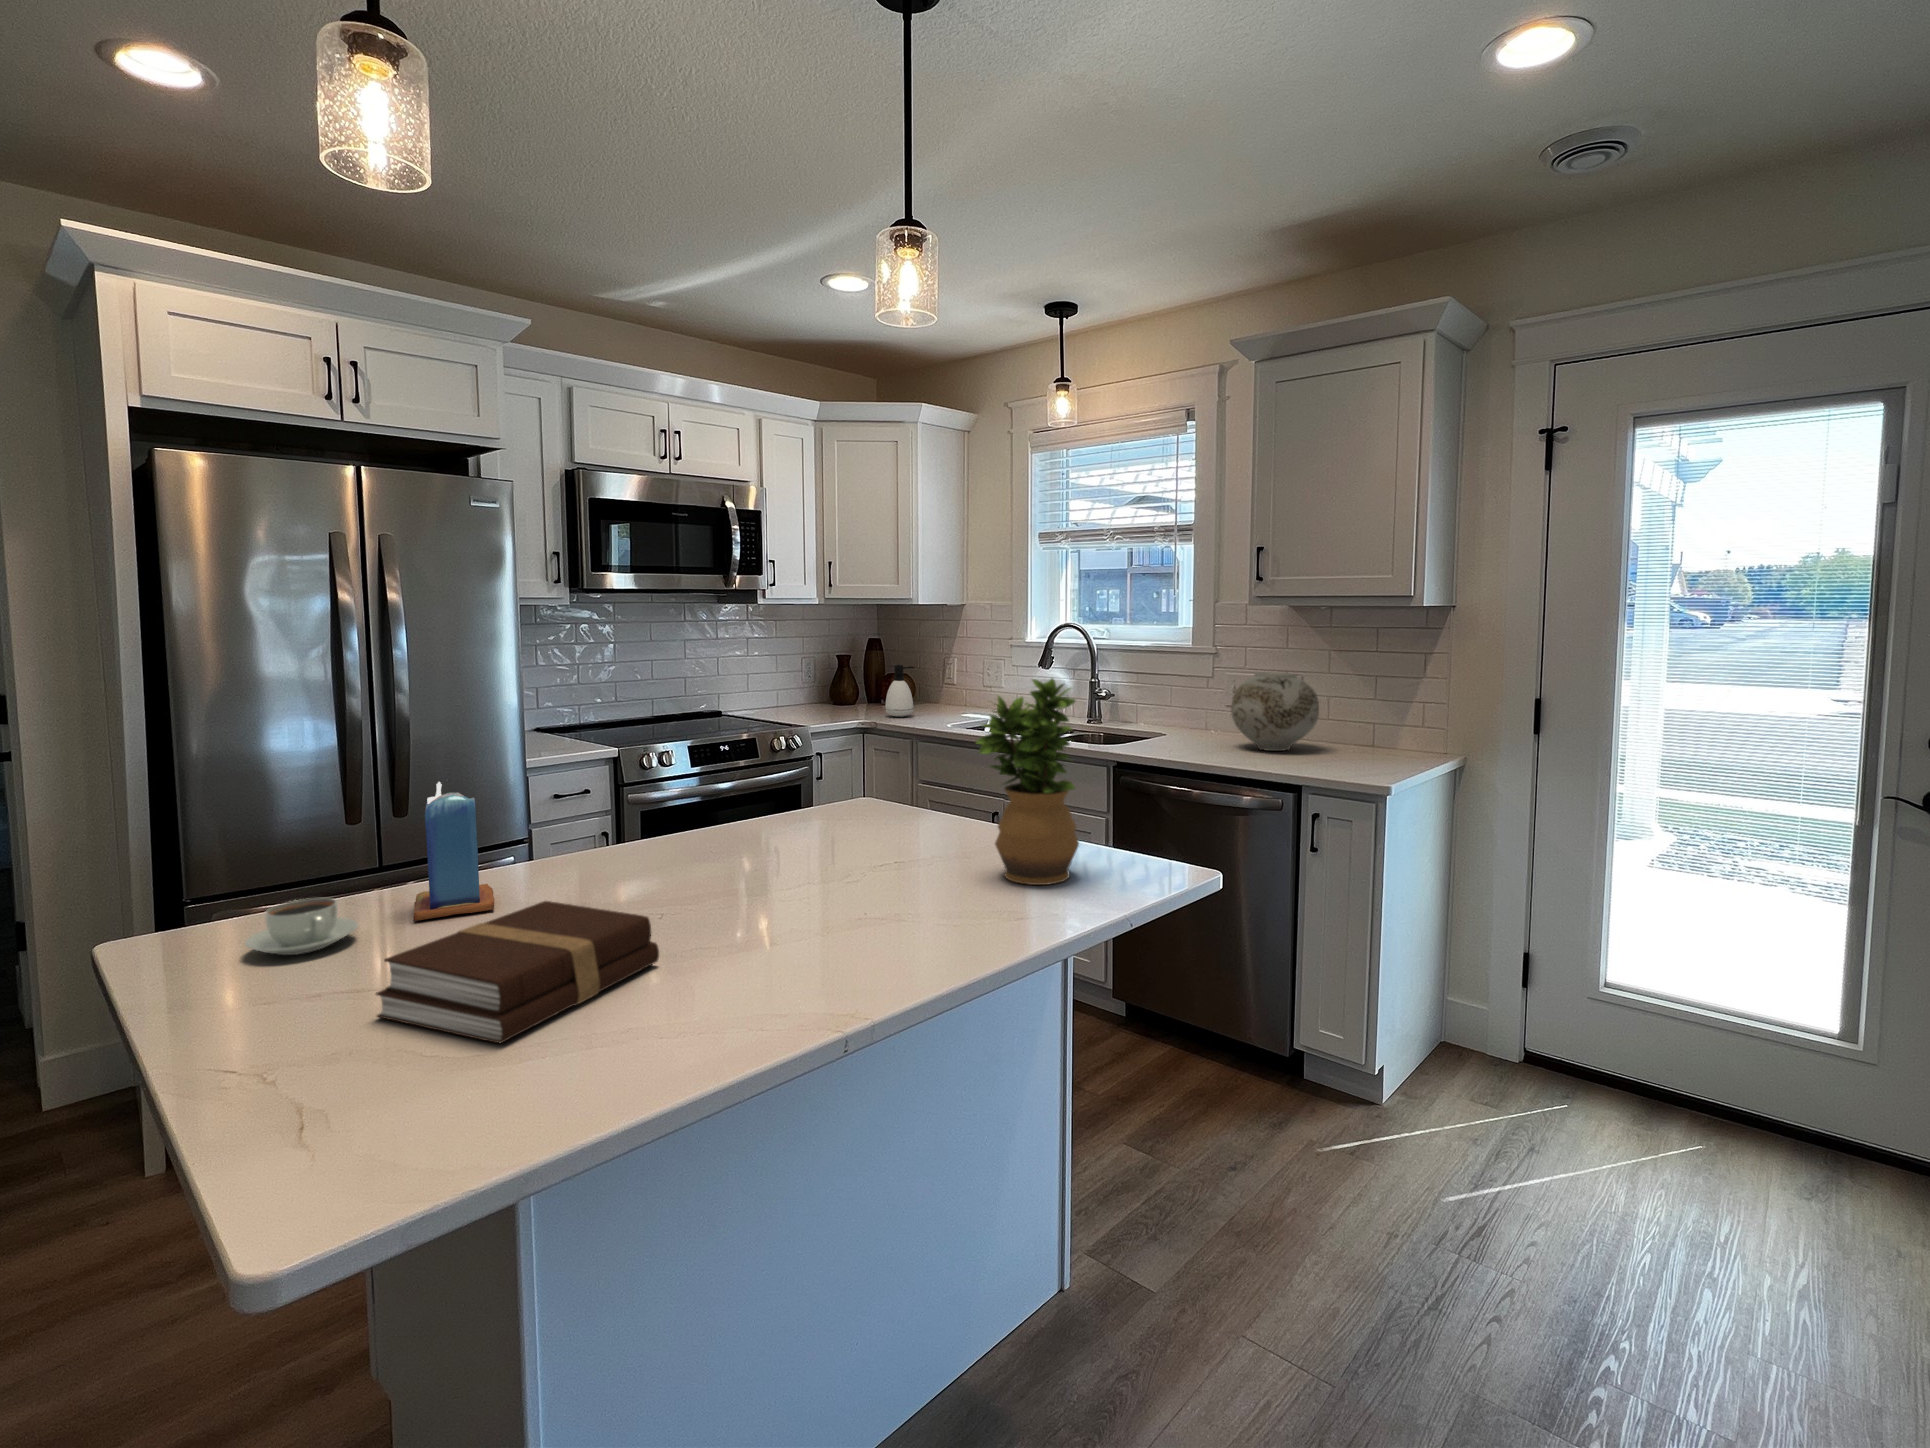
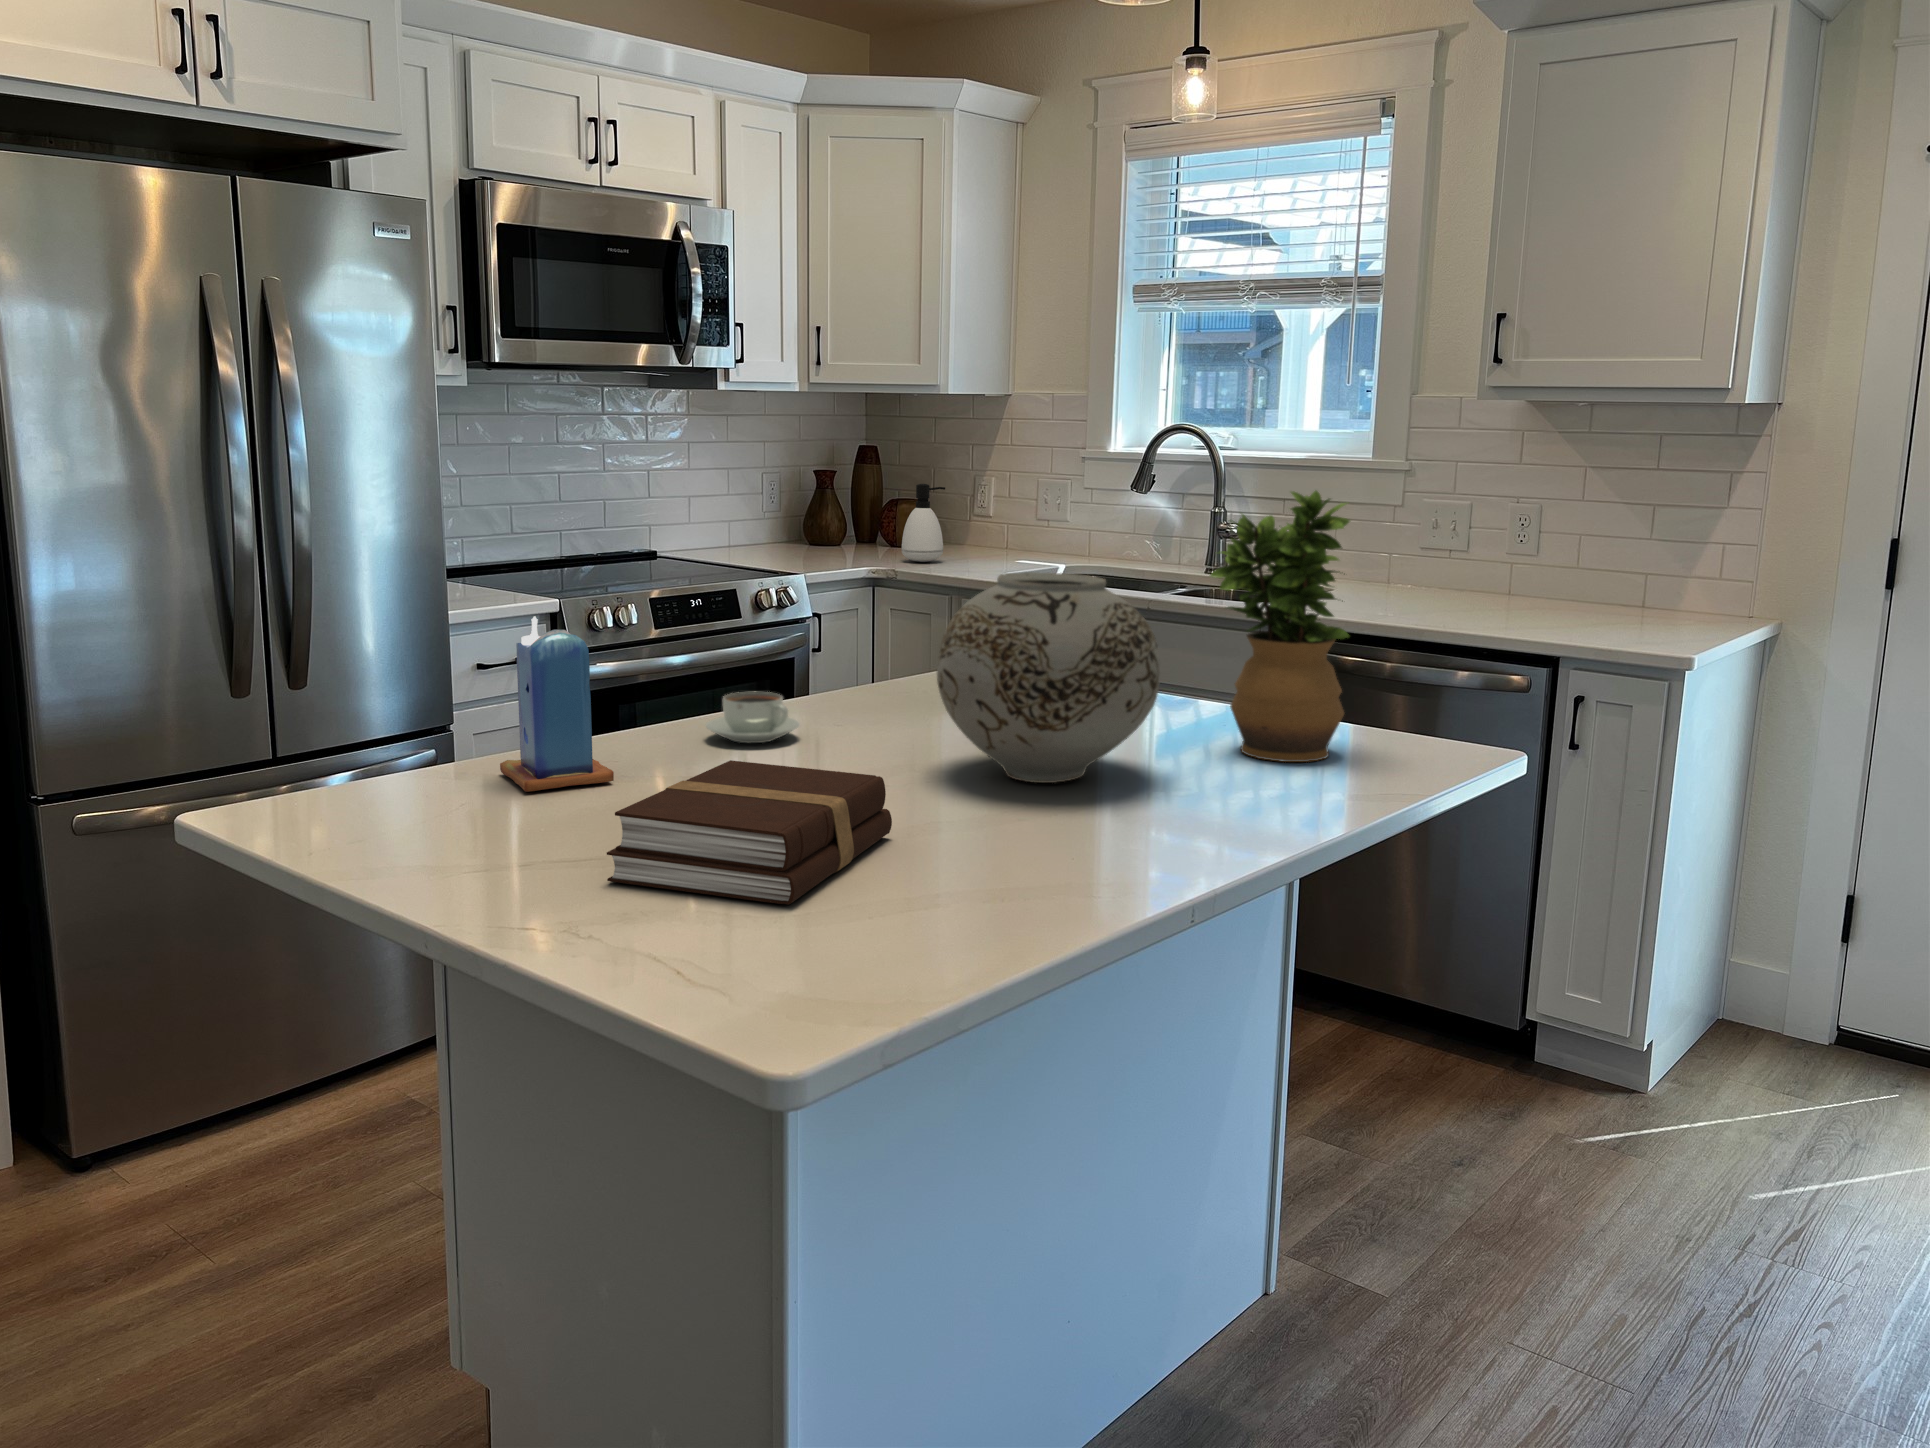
vase: present [1231,672,1319,751] -> present [937,572,1160,783]
coffee cup: present [245,898,358,955] -> present [706,692,800,743]

